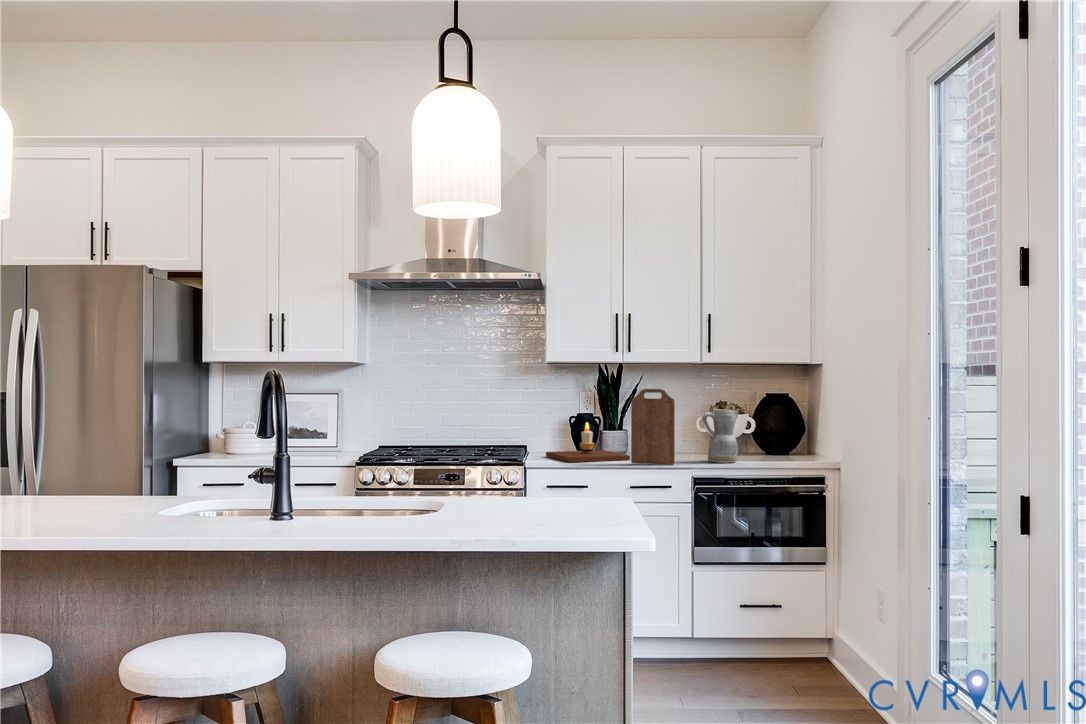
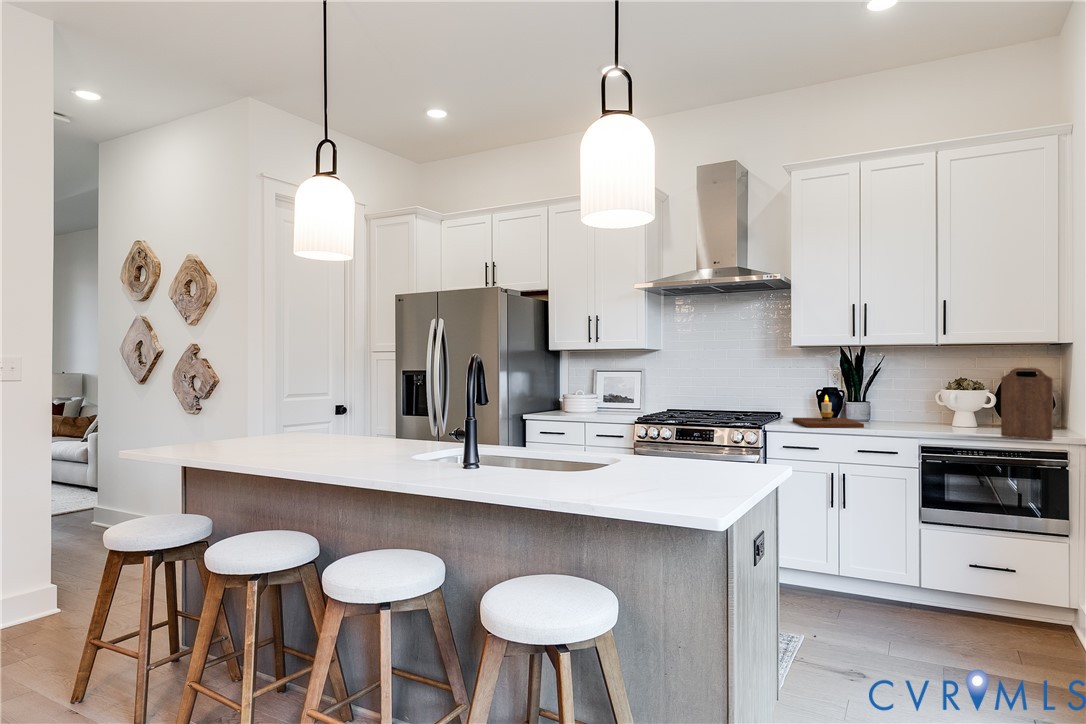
cutting board: present [631,389,675,465] -> present [1001,368,1053,440]
ceramic pitcher: present [702,409,739,463] -> none [932,386,971,434]

